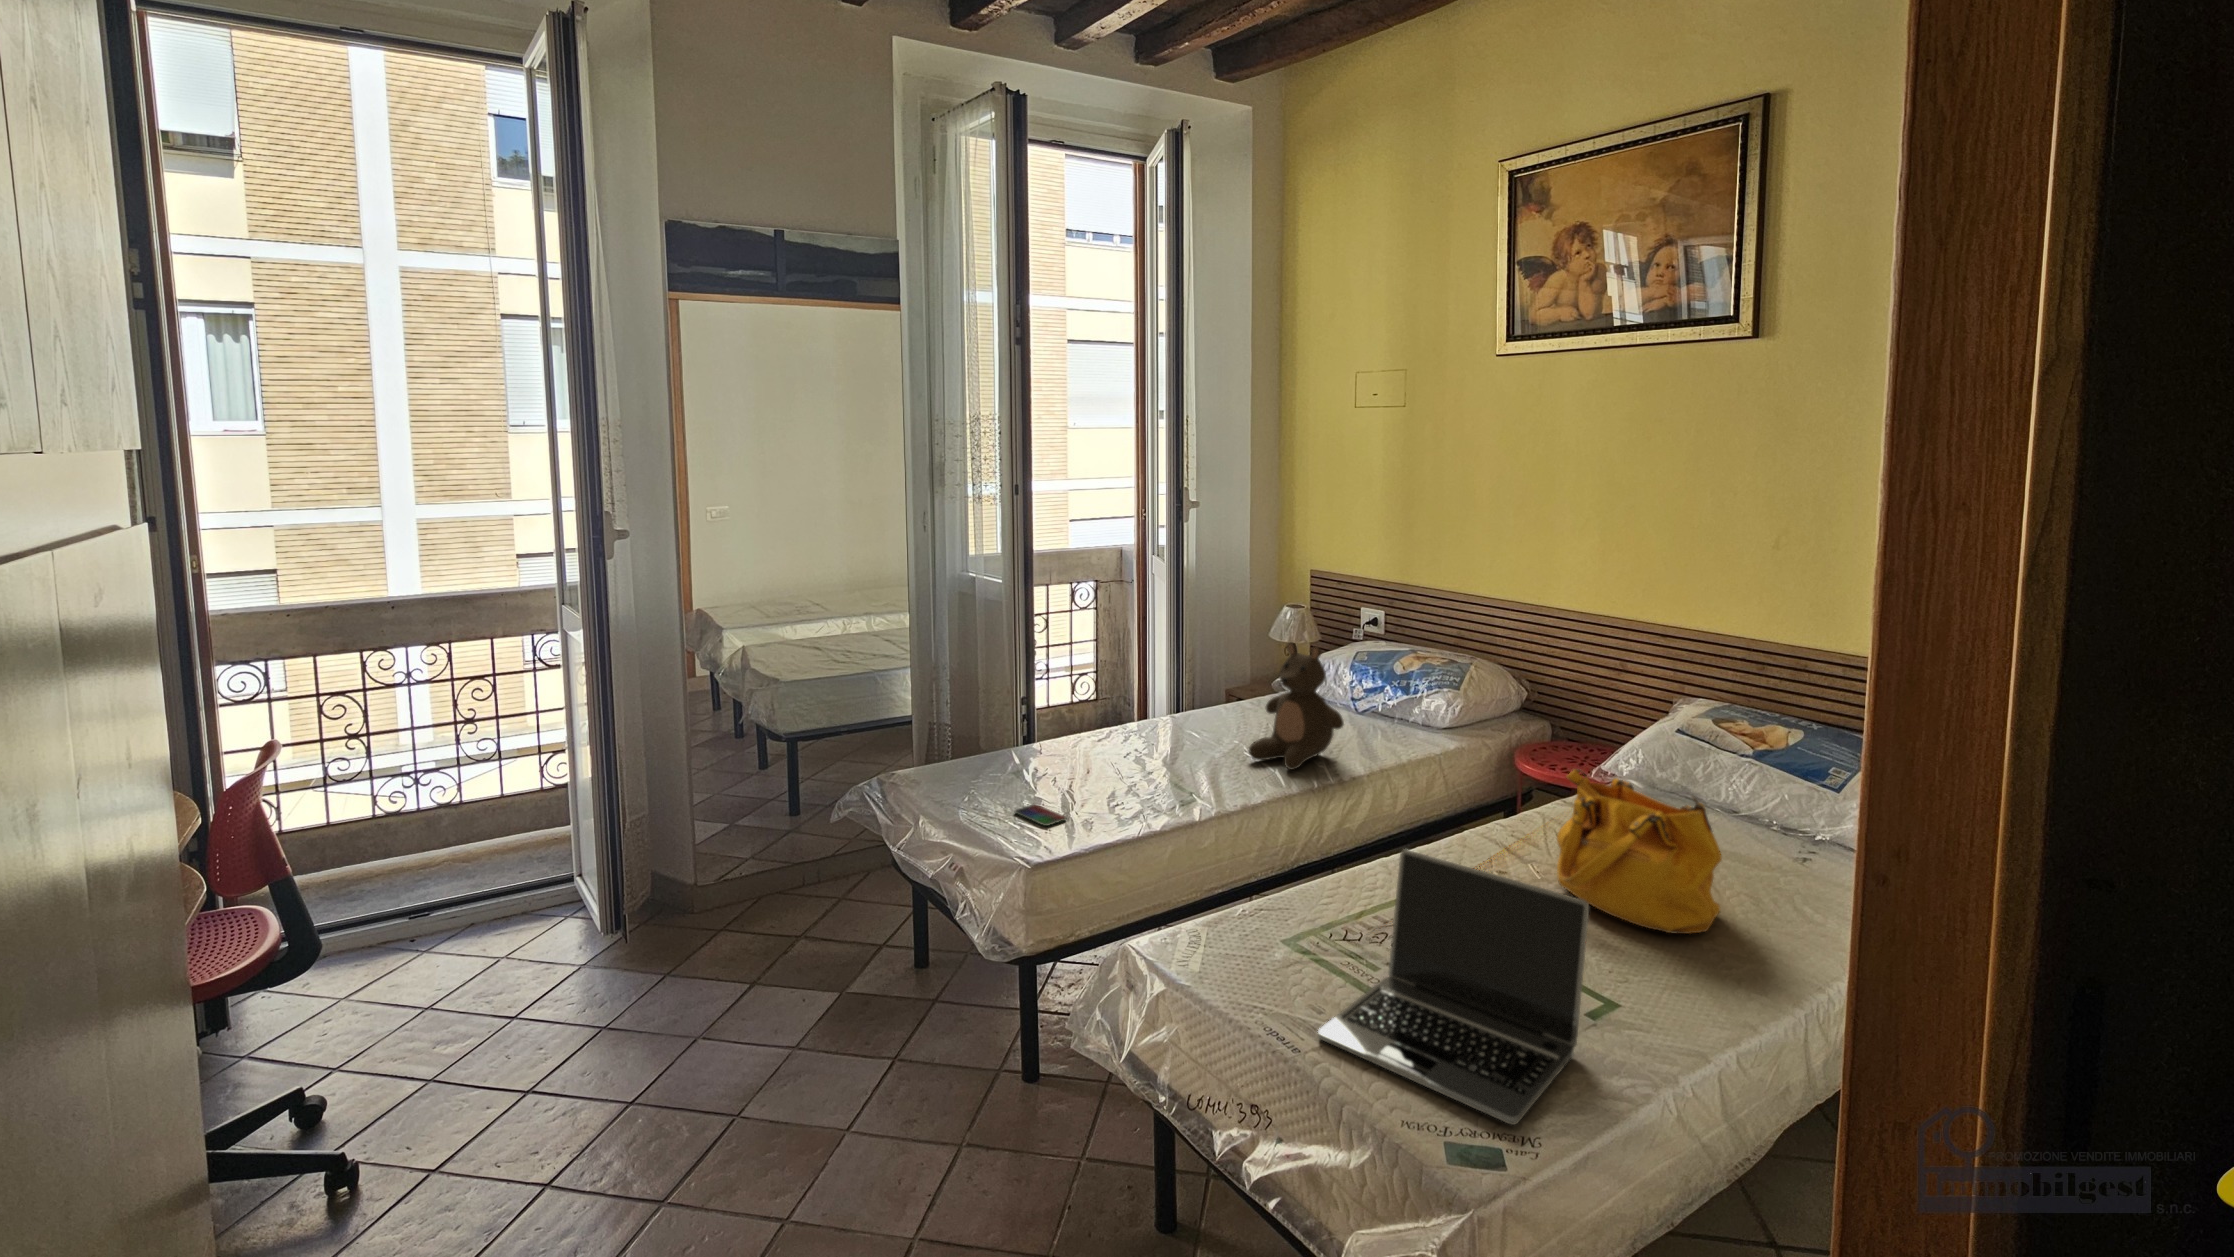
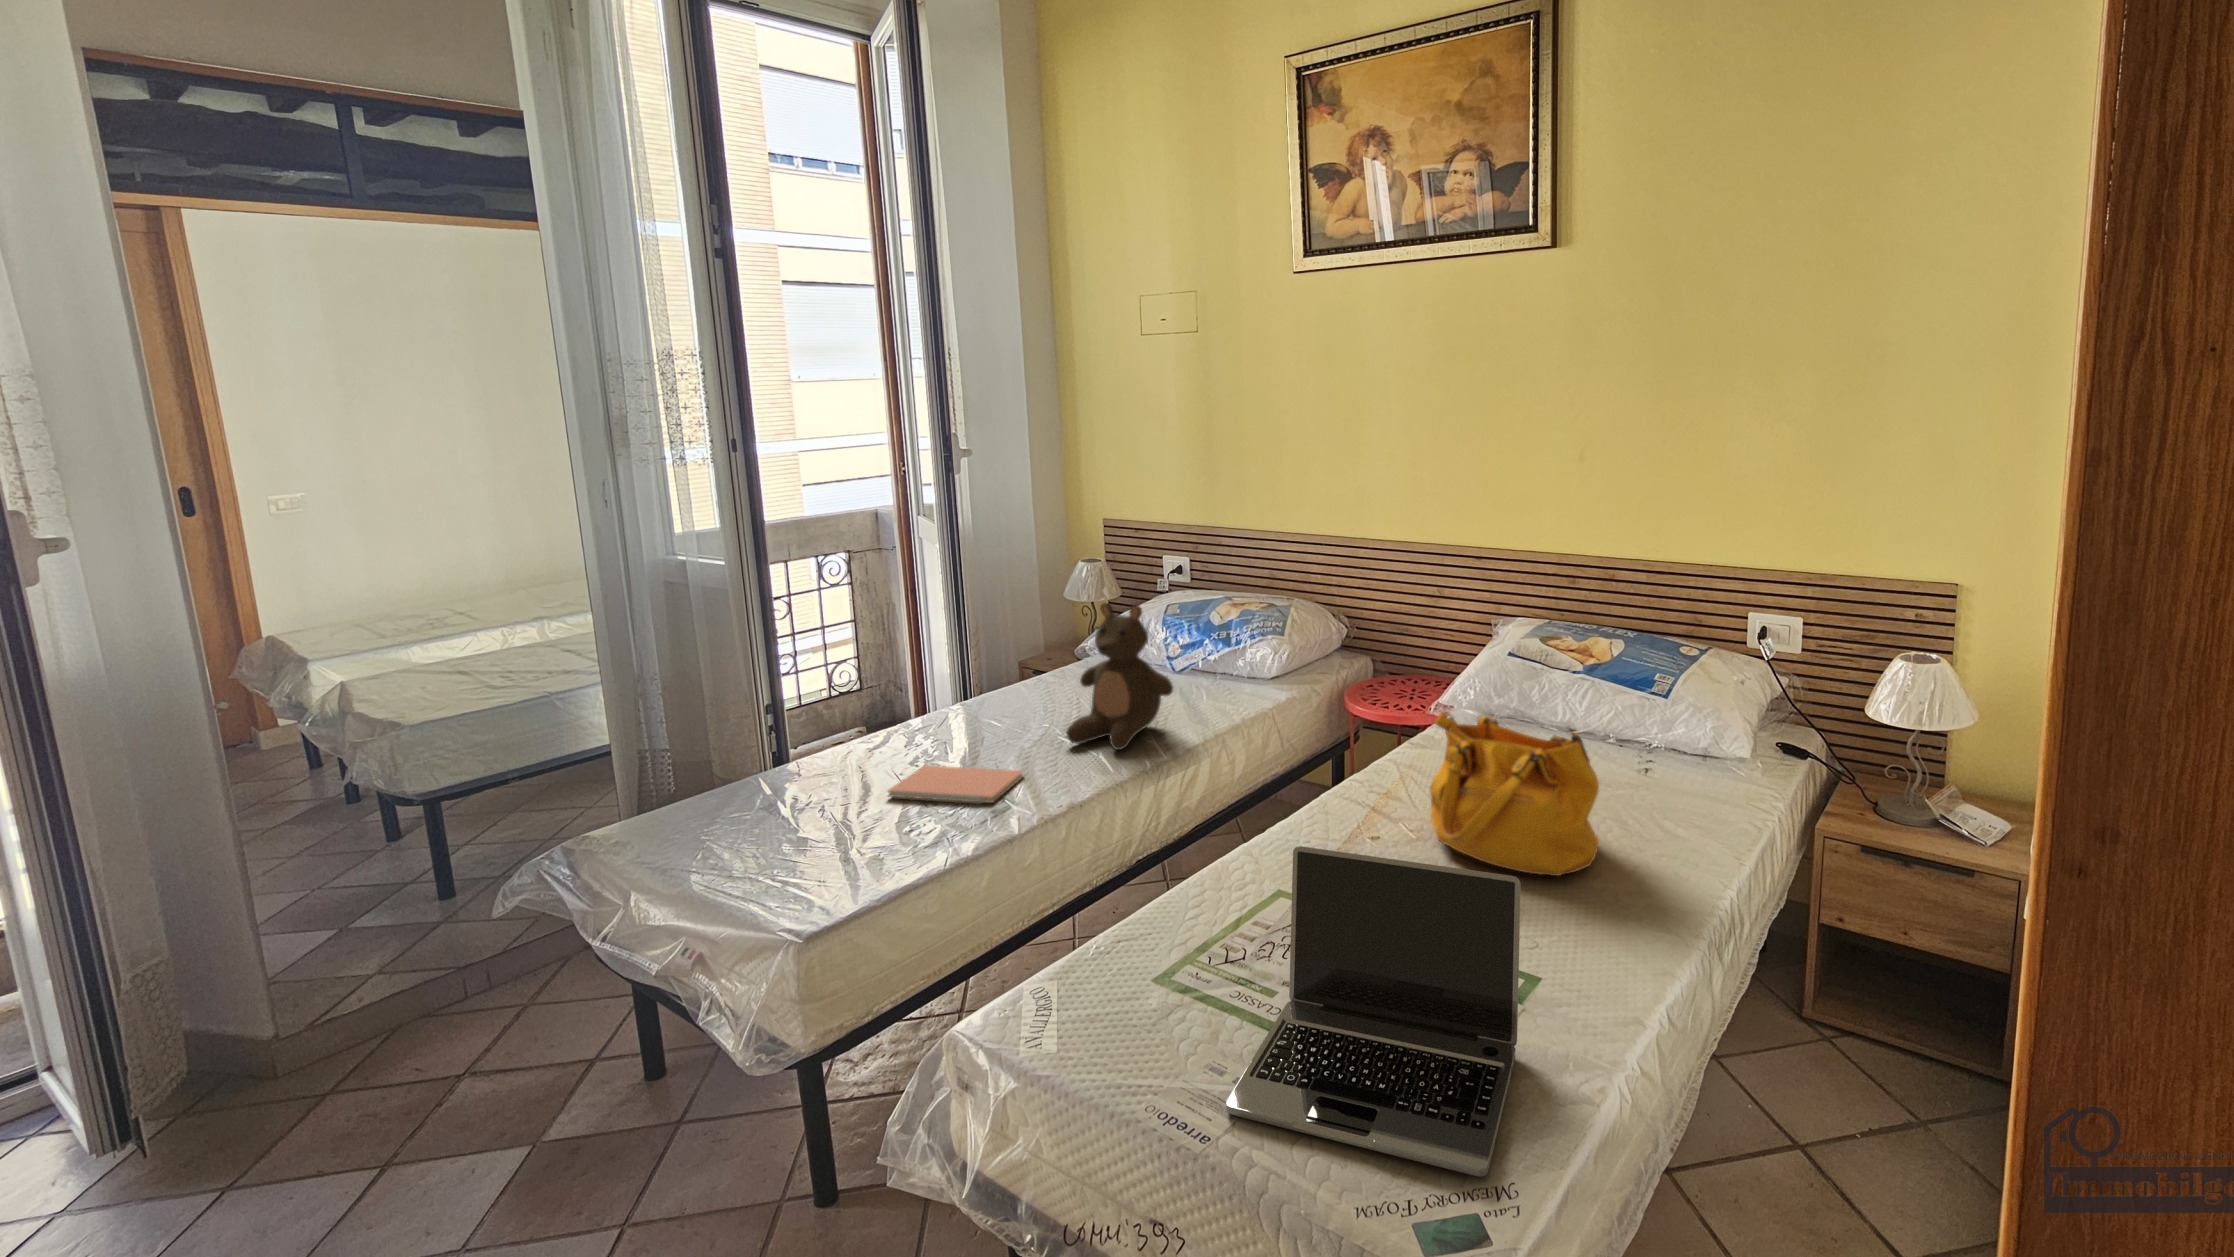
notebook: none [1103,759,1210,795] -> present [888,765,1024,803]
smartphone: present [1015,805,1066,826] -> none [769,849,845,878]

